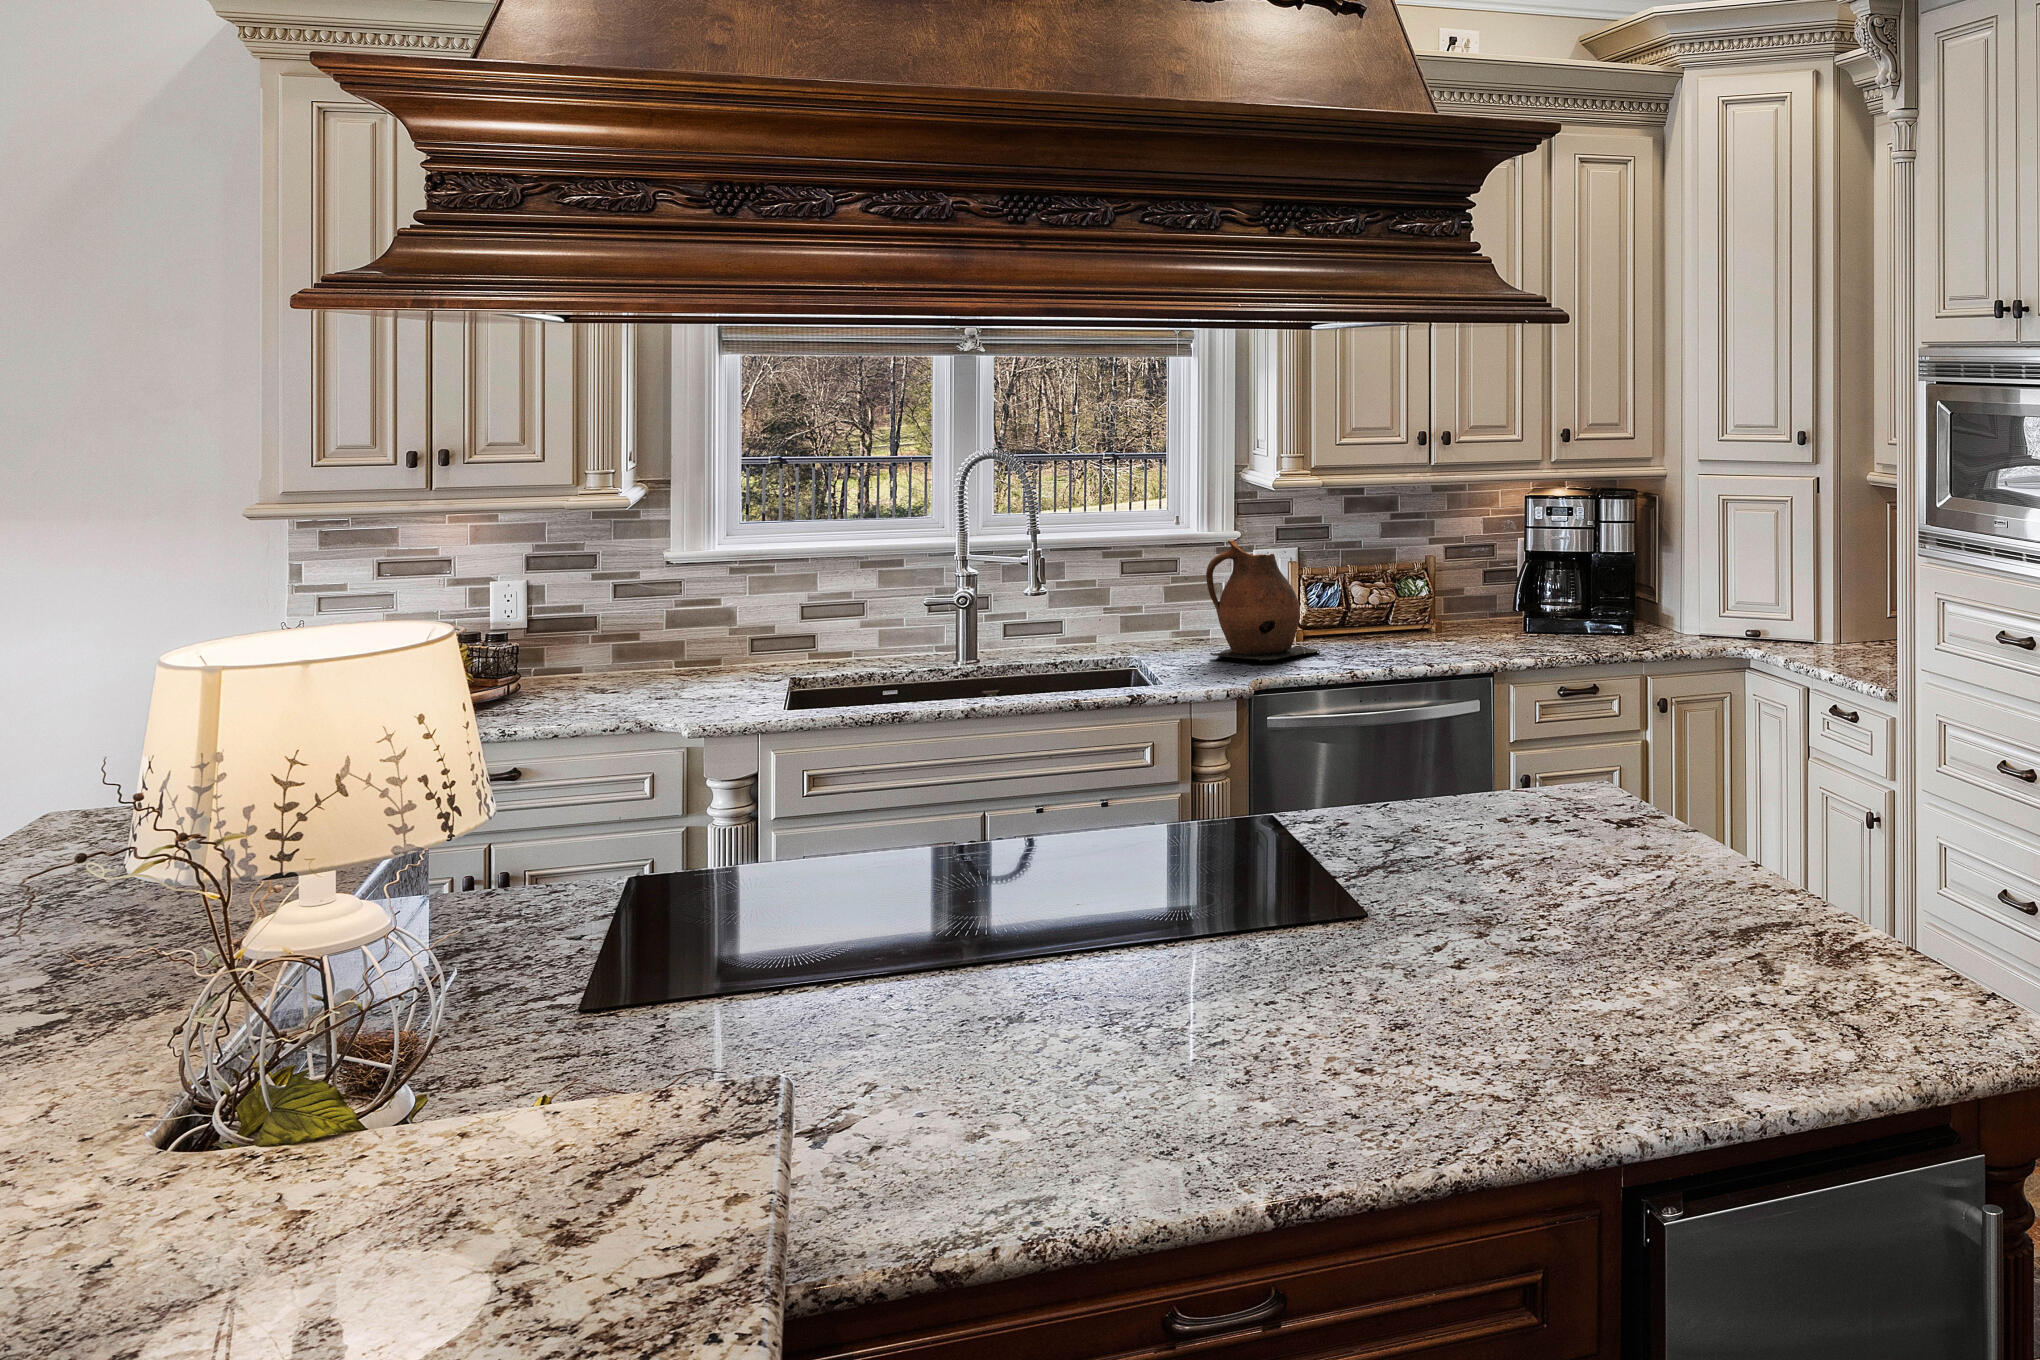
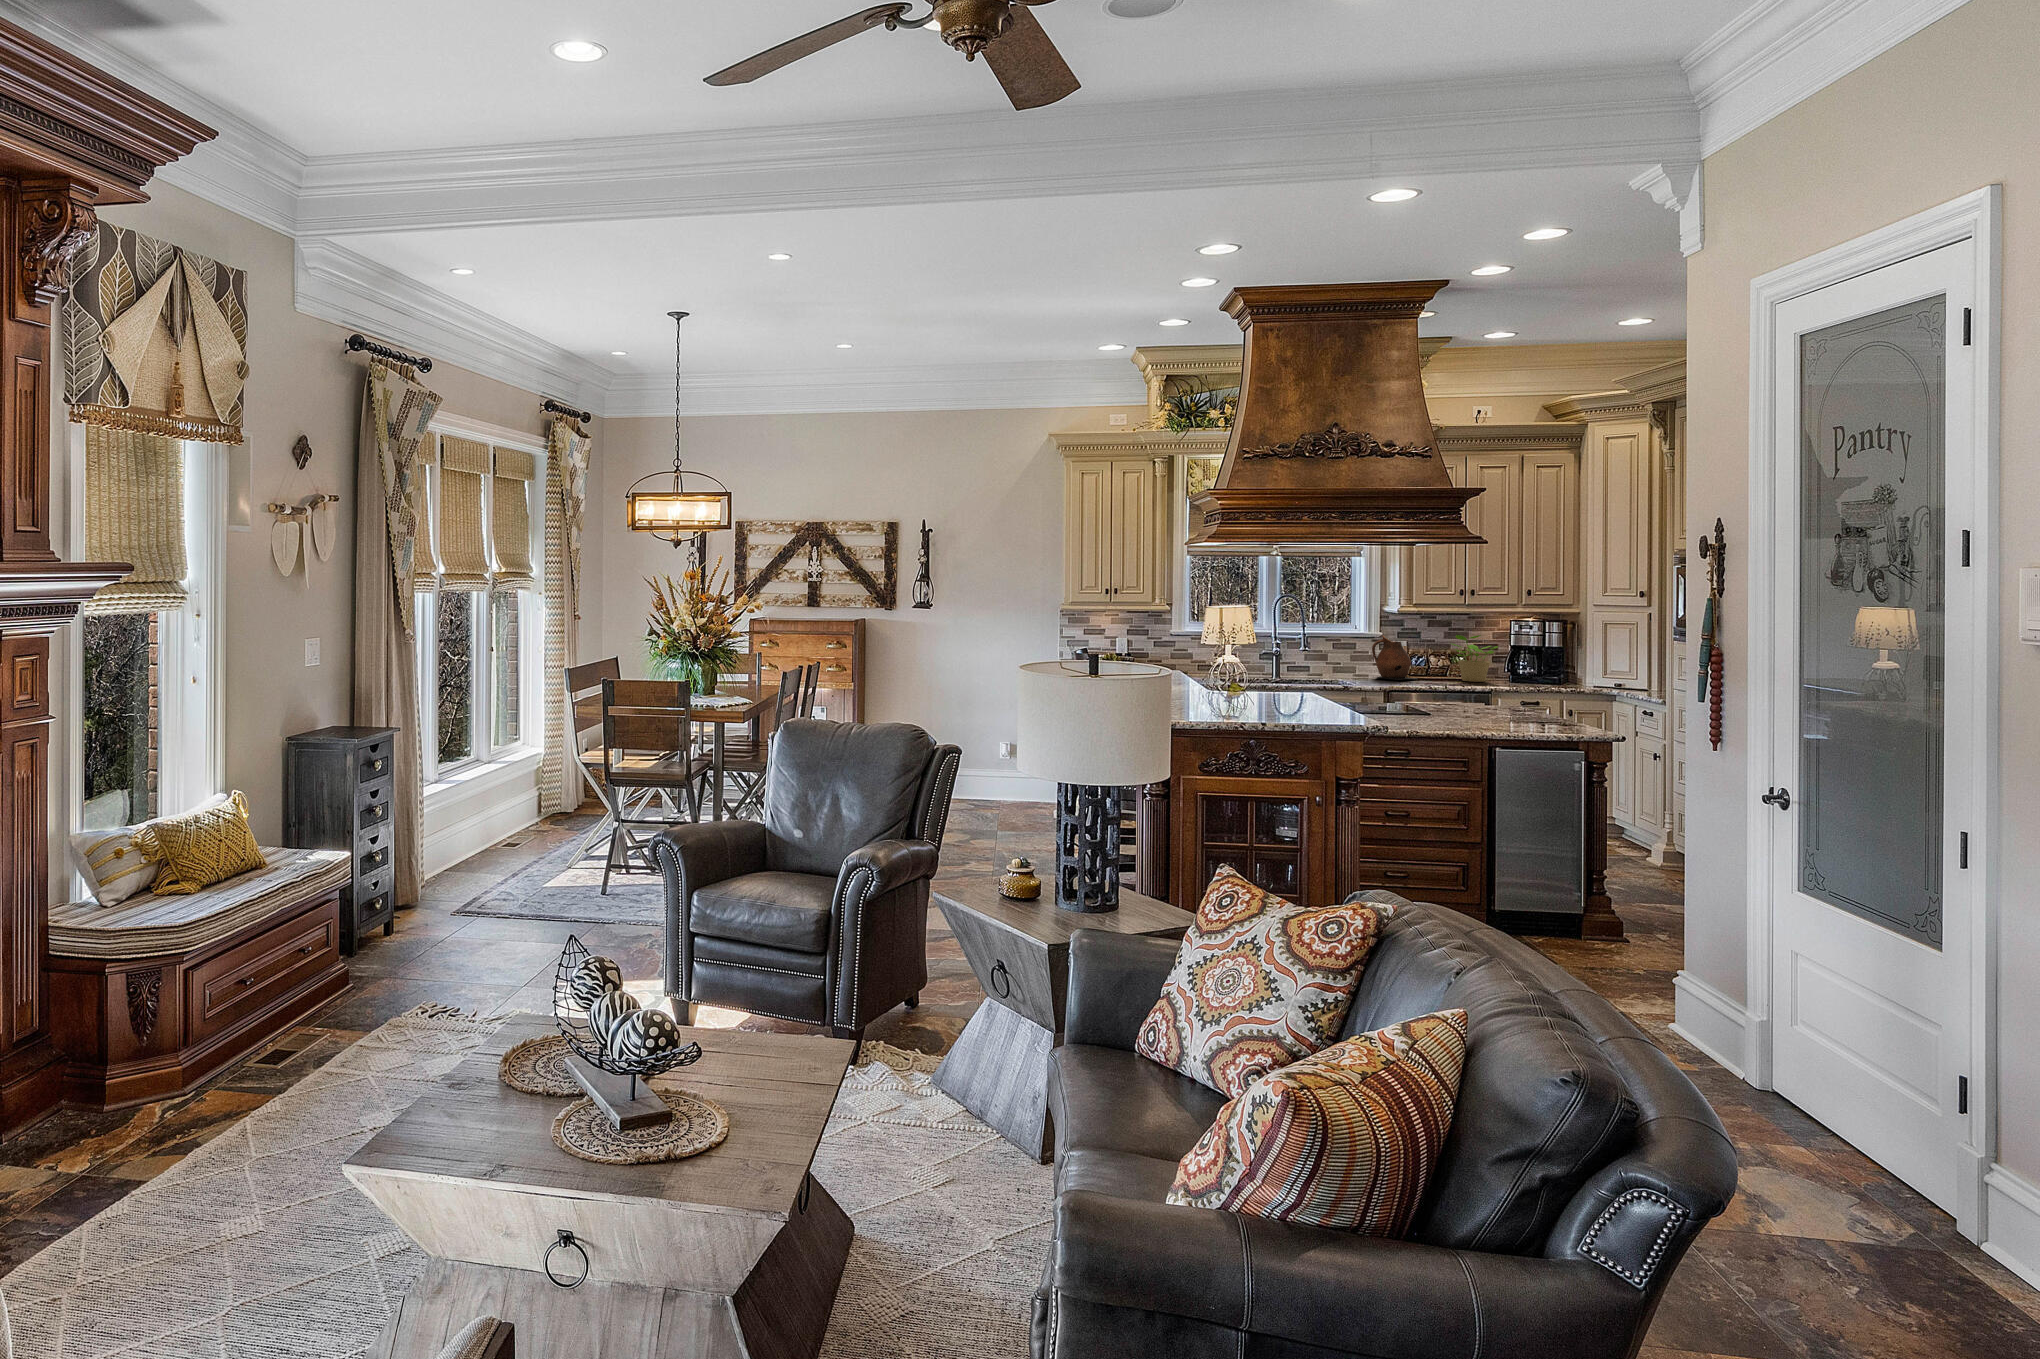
potted plant: none [1386,530,1497,652] -> present [1451,635,1498,682]

